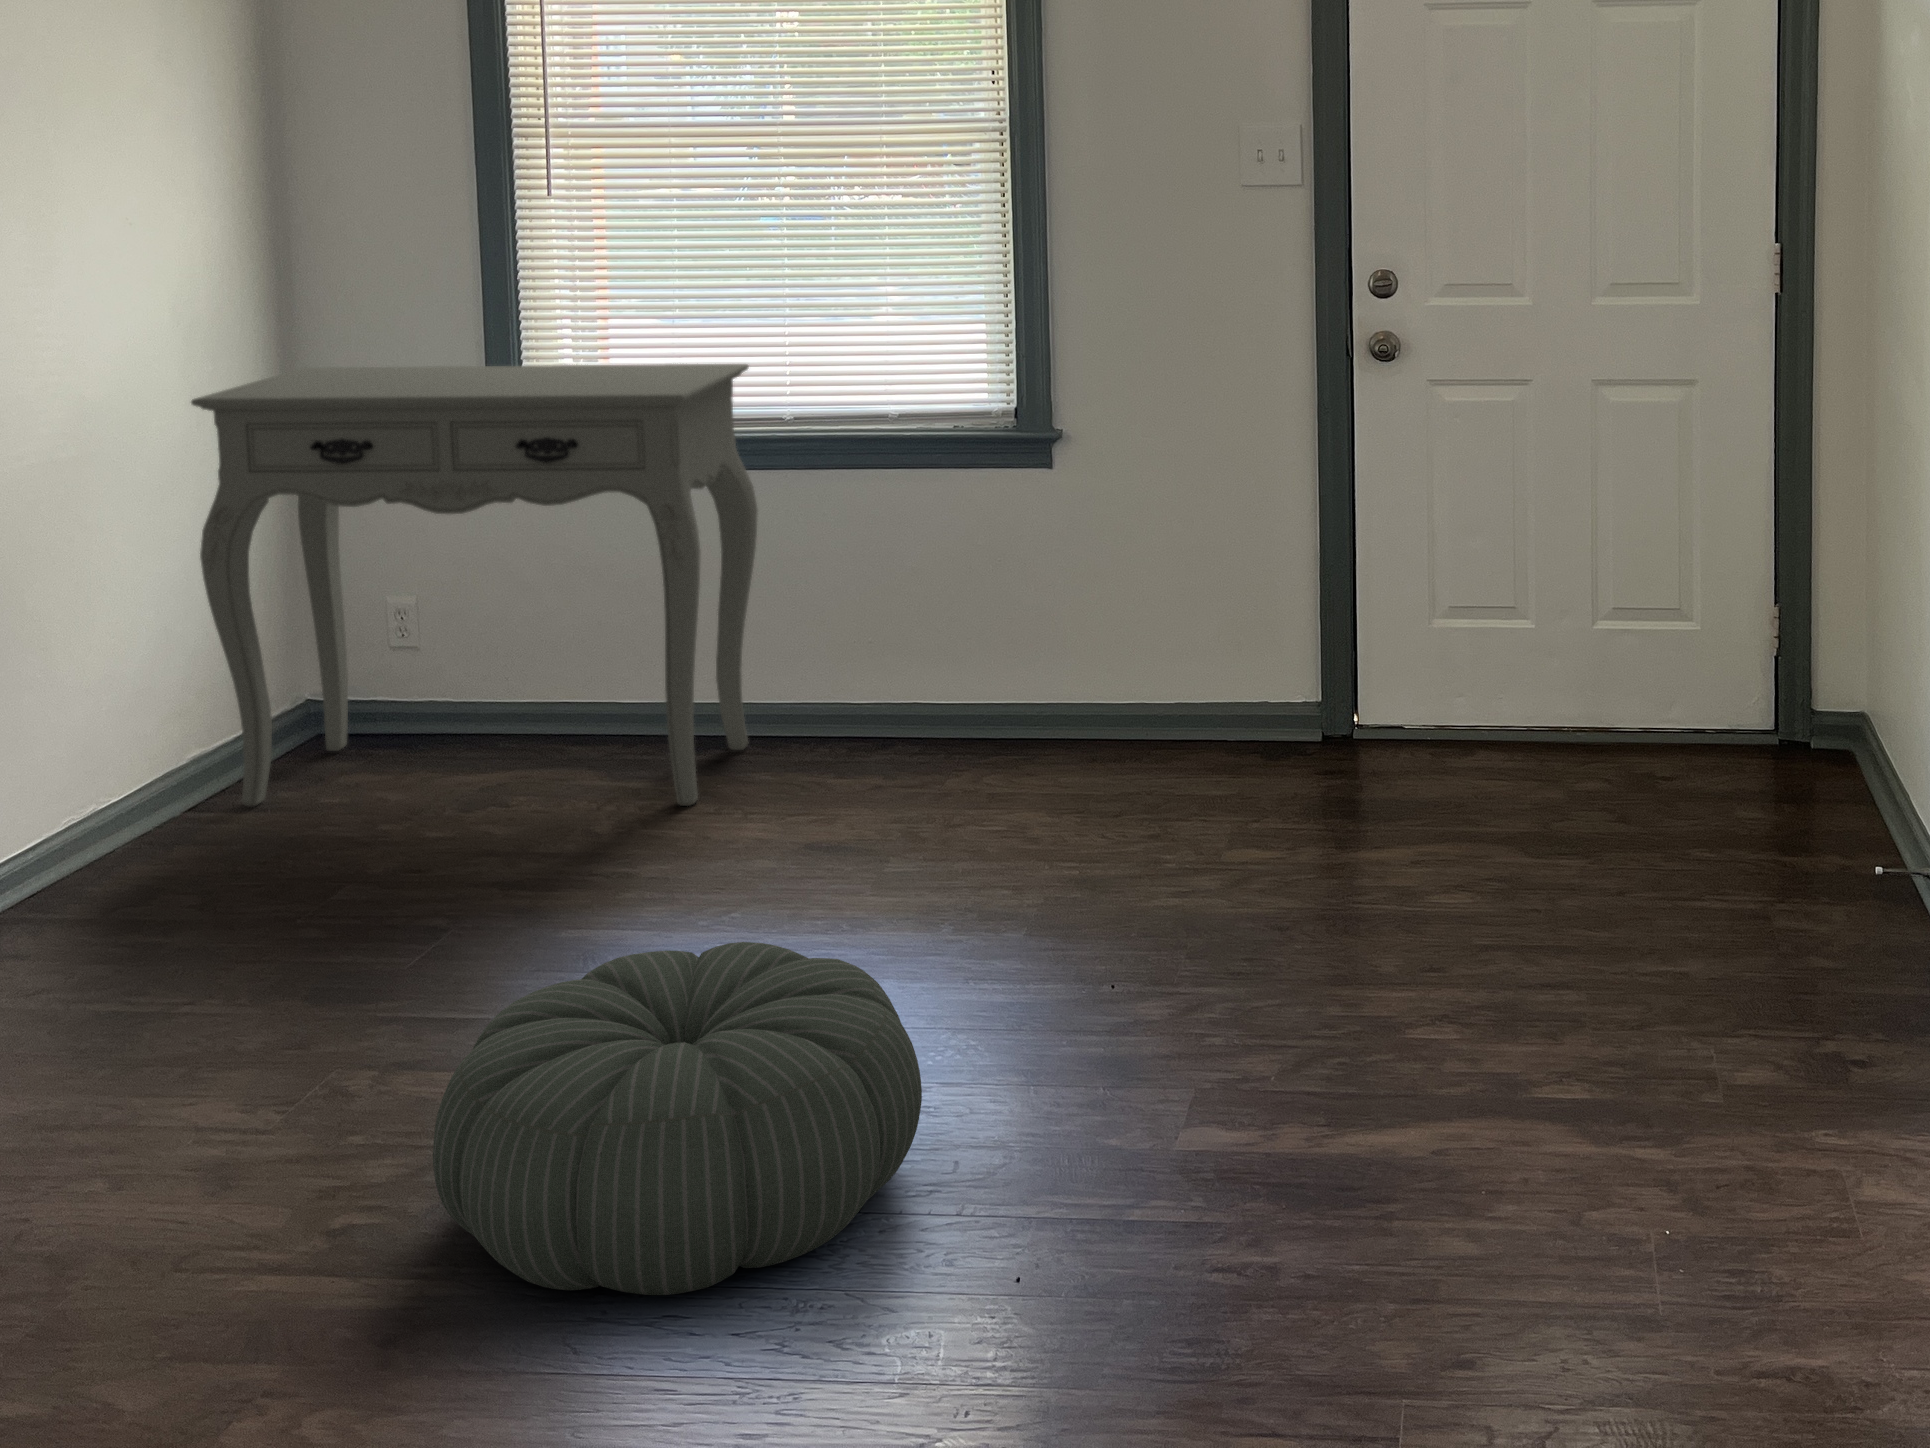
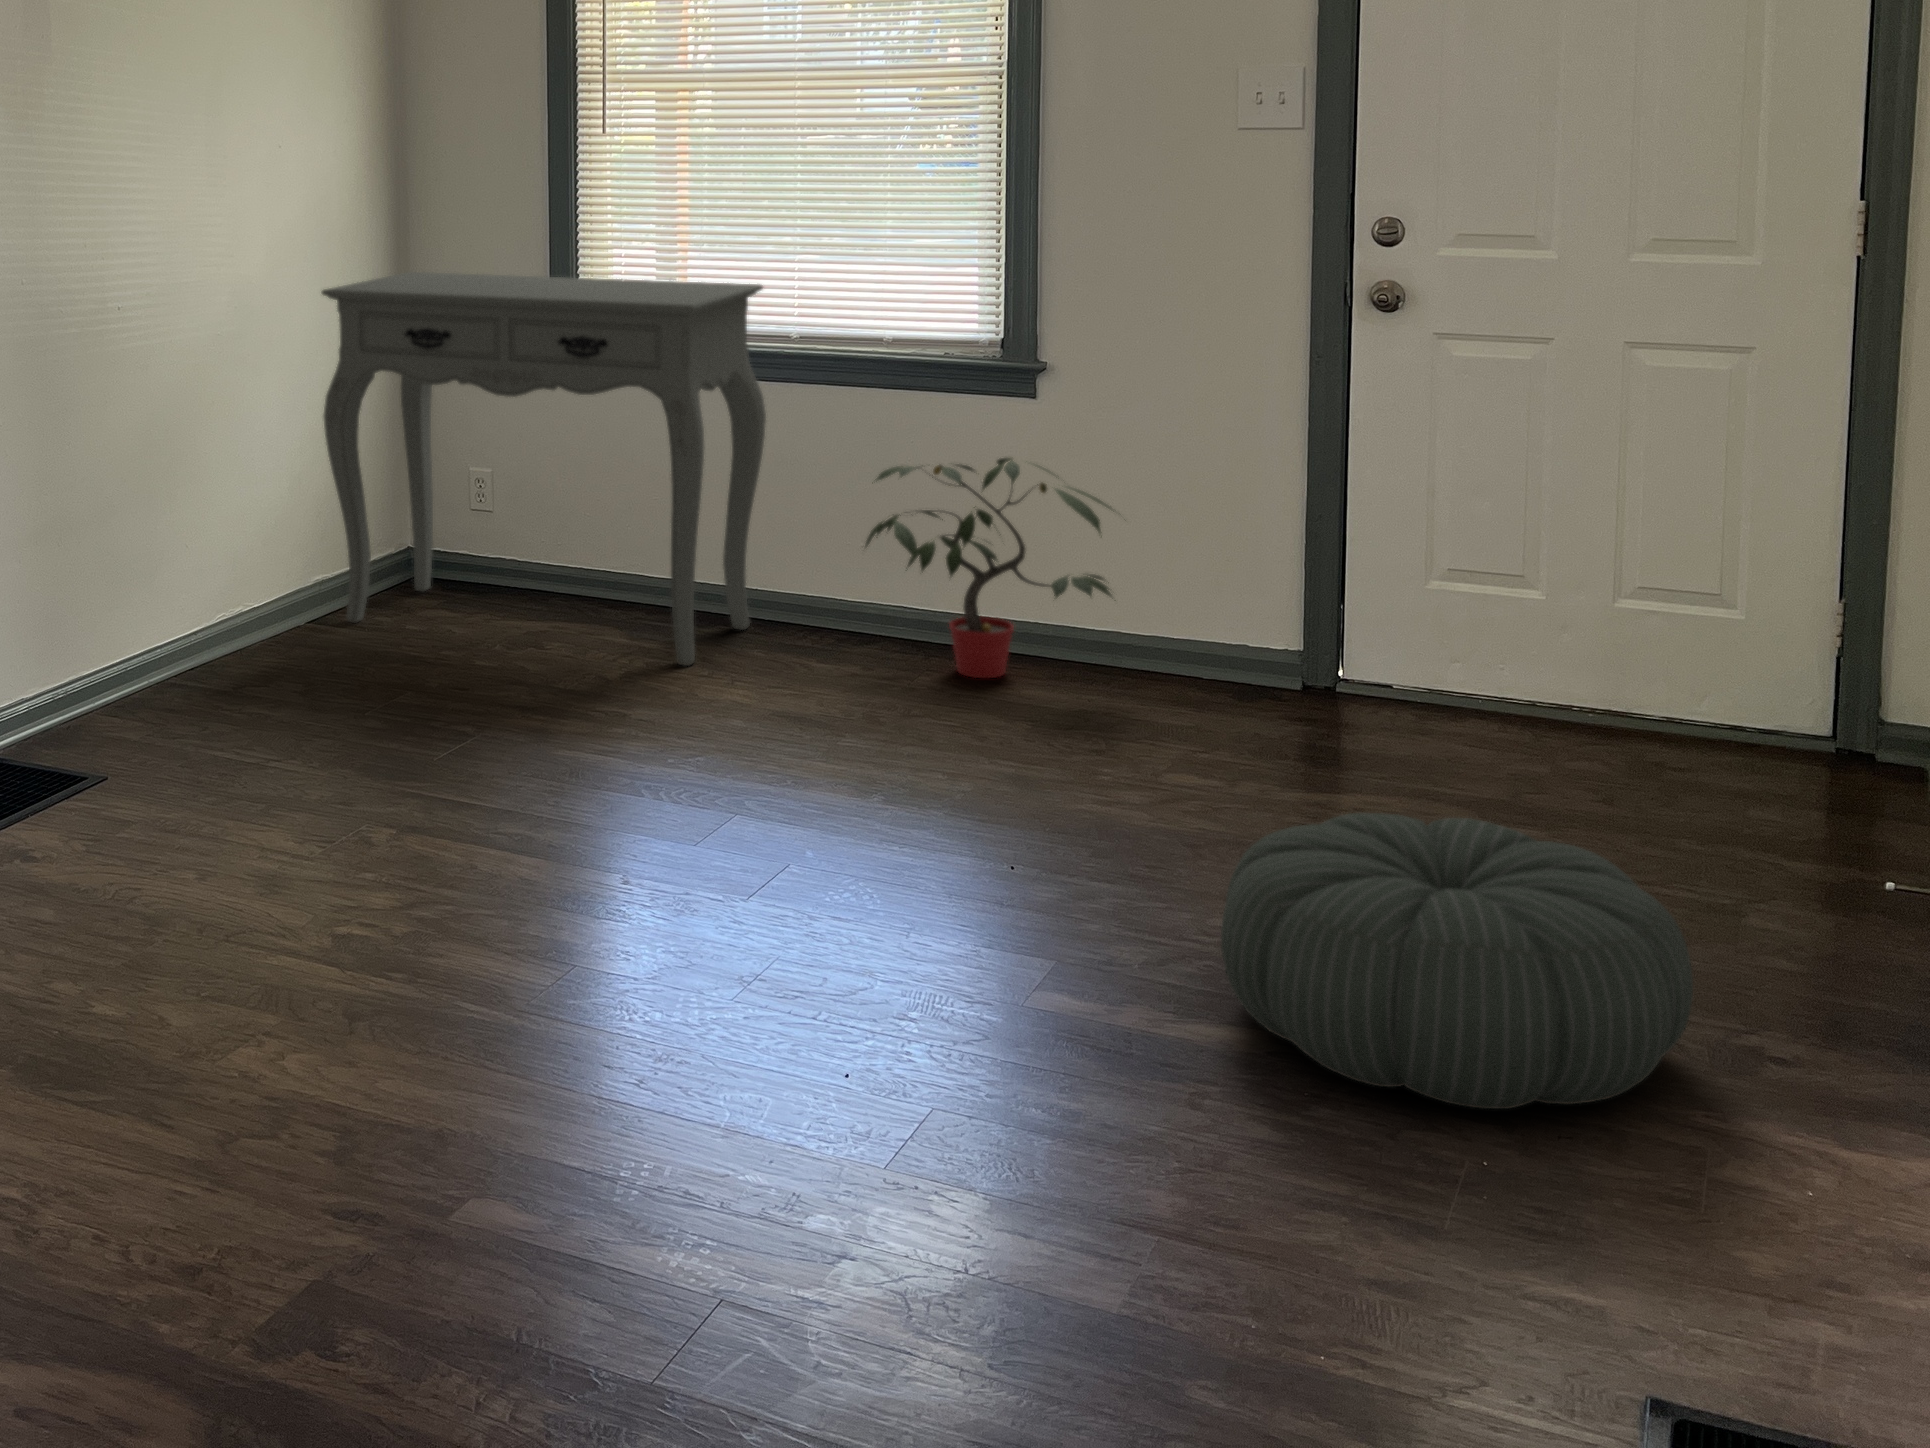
potted plant: none [879,535,1164,774] -> present [866,458,1116,678]
pouf: present [433,942,922,1295] -> present [1221,813,1693,1109]

